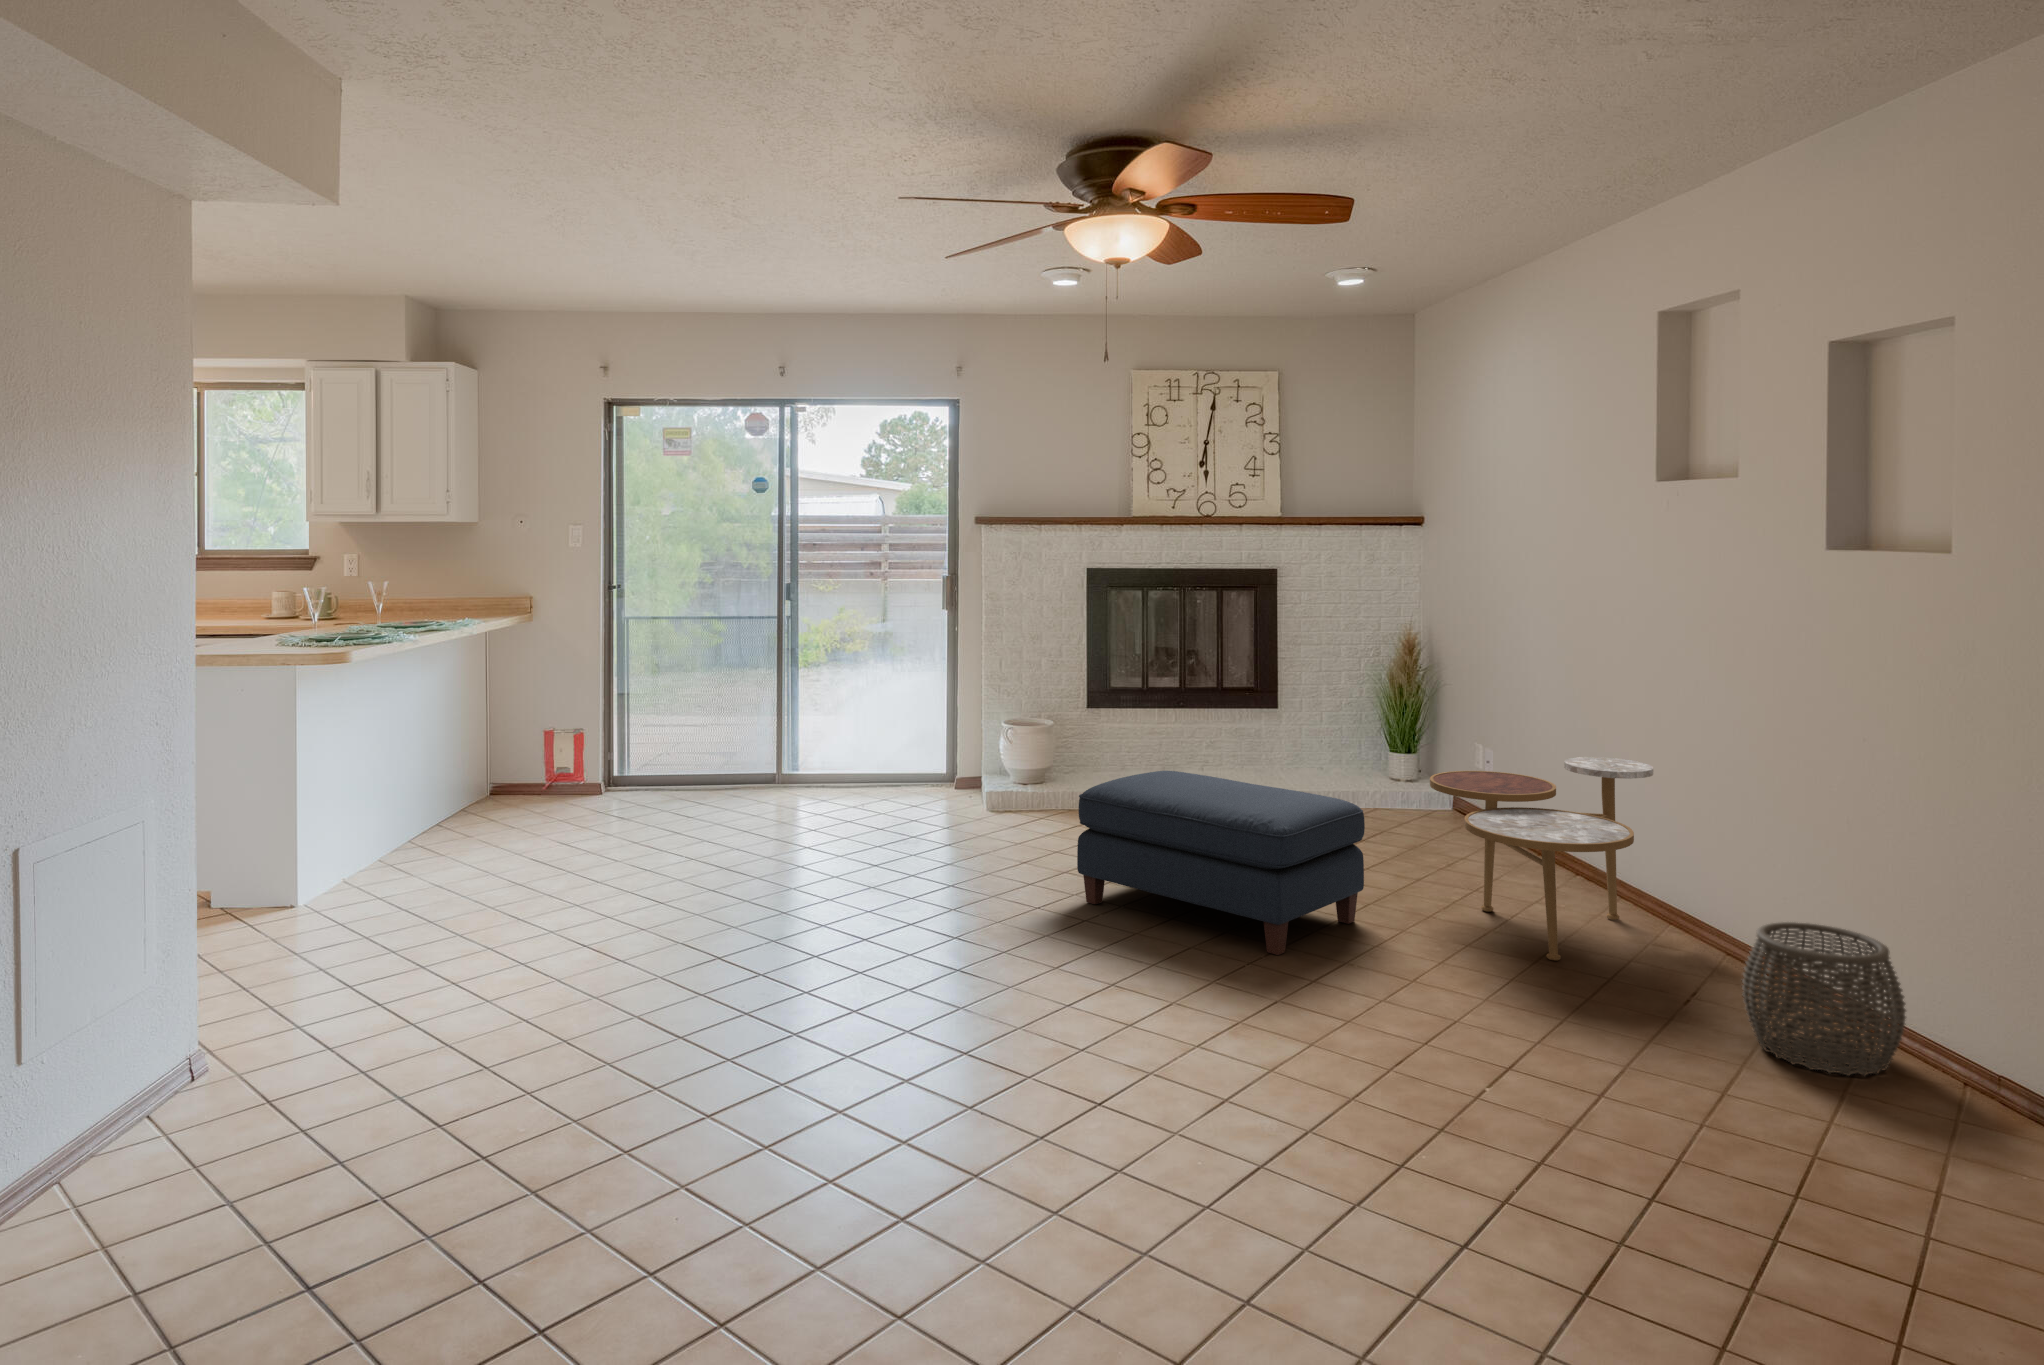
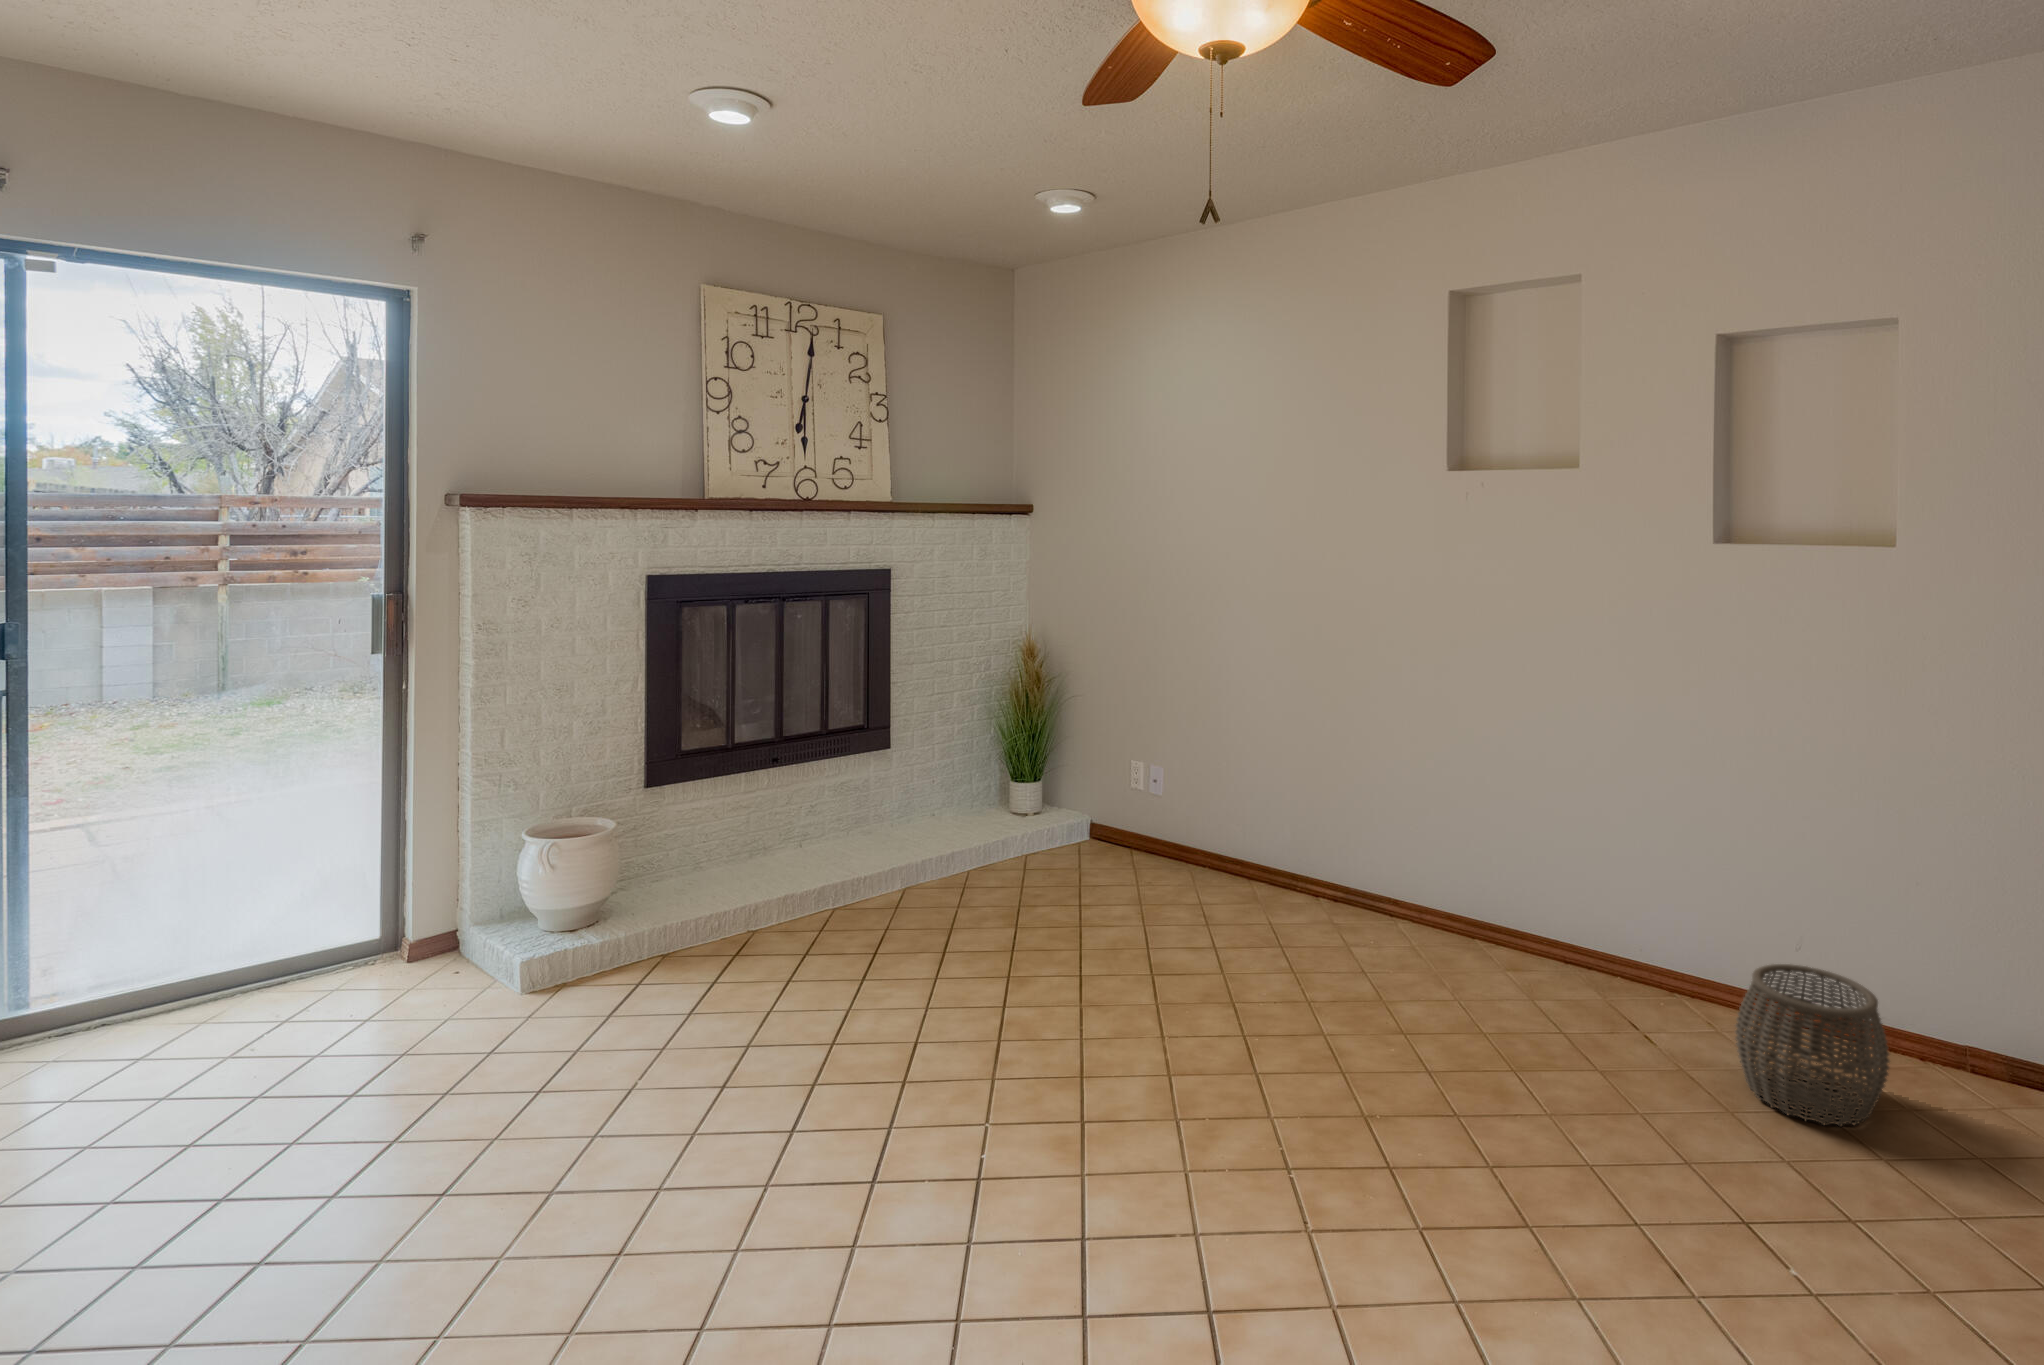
side table: present [1430,757,1653,961] -> none [1285,791,1566,1049]
ottoman: present [1077,771,1365,955] -> none [925,902,1313,1168]

